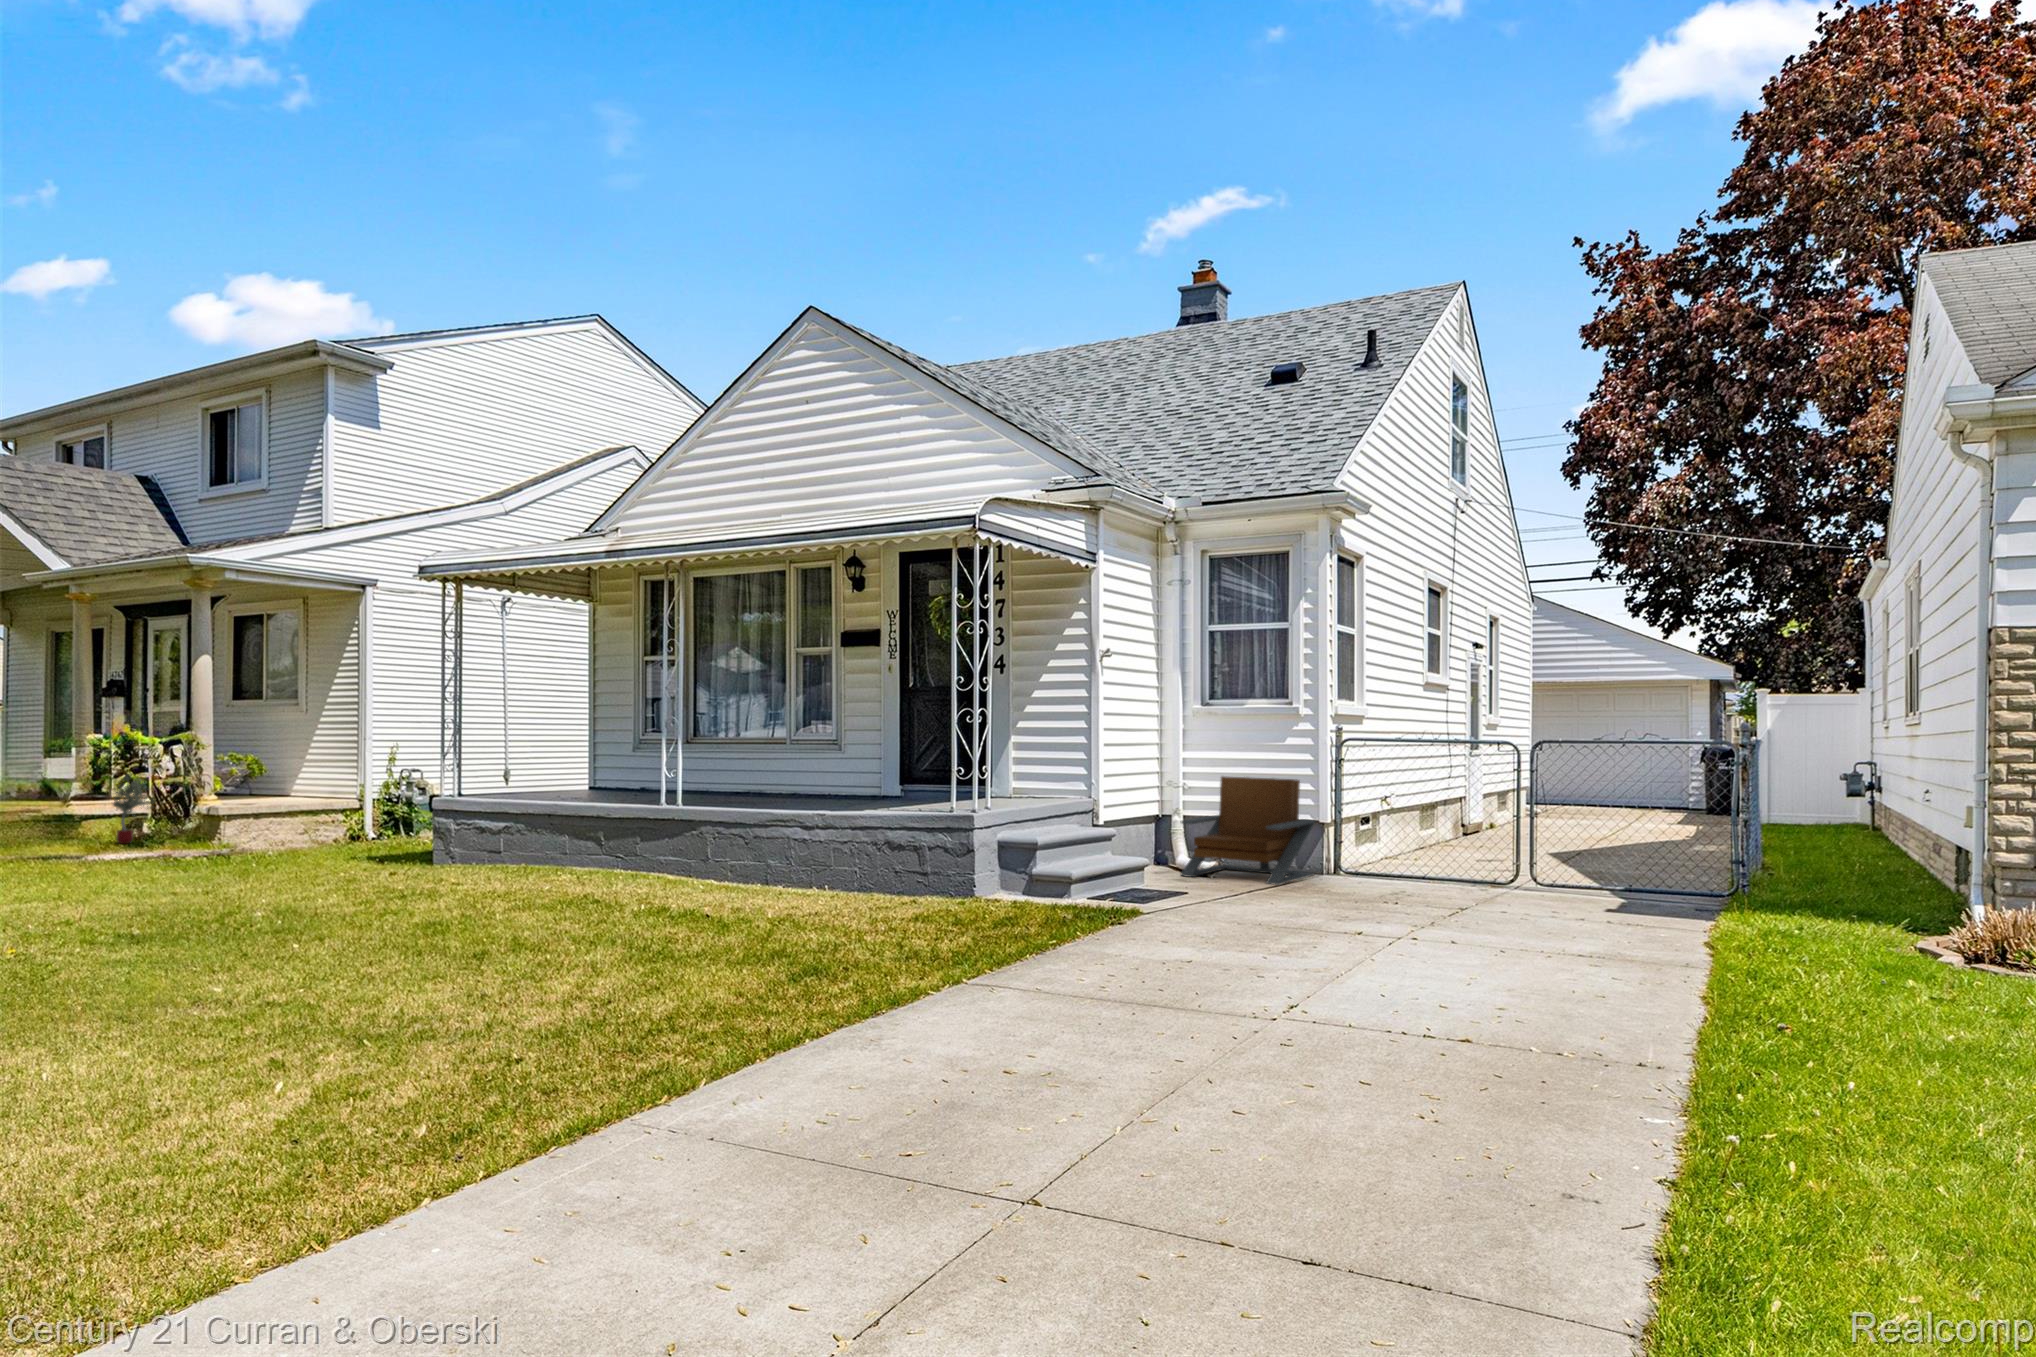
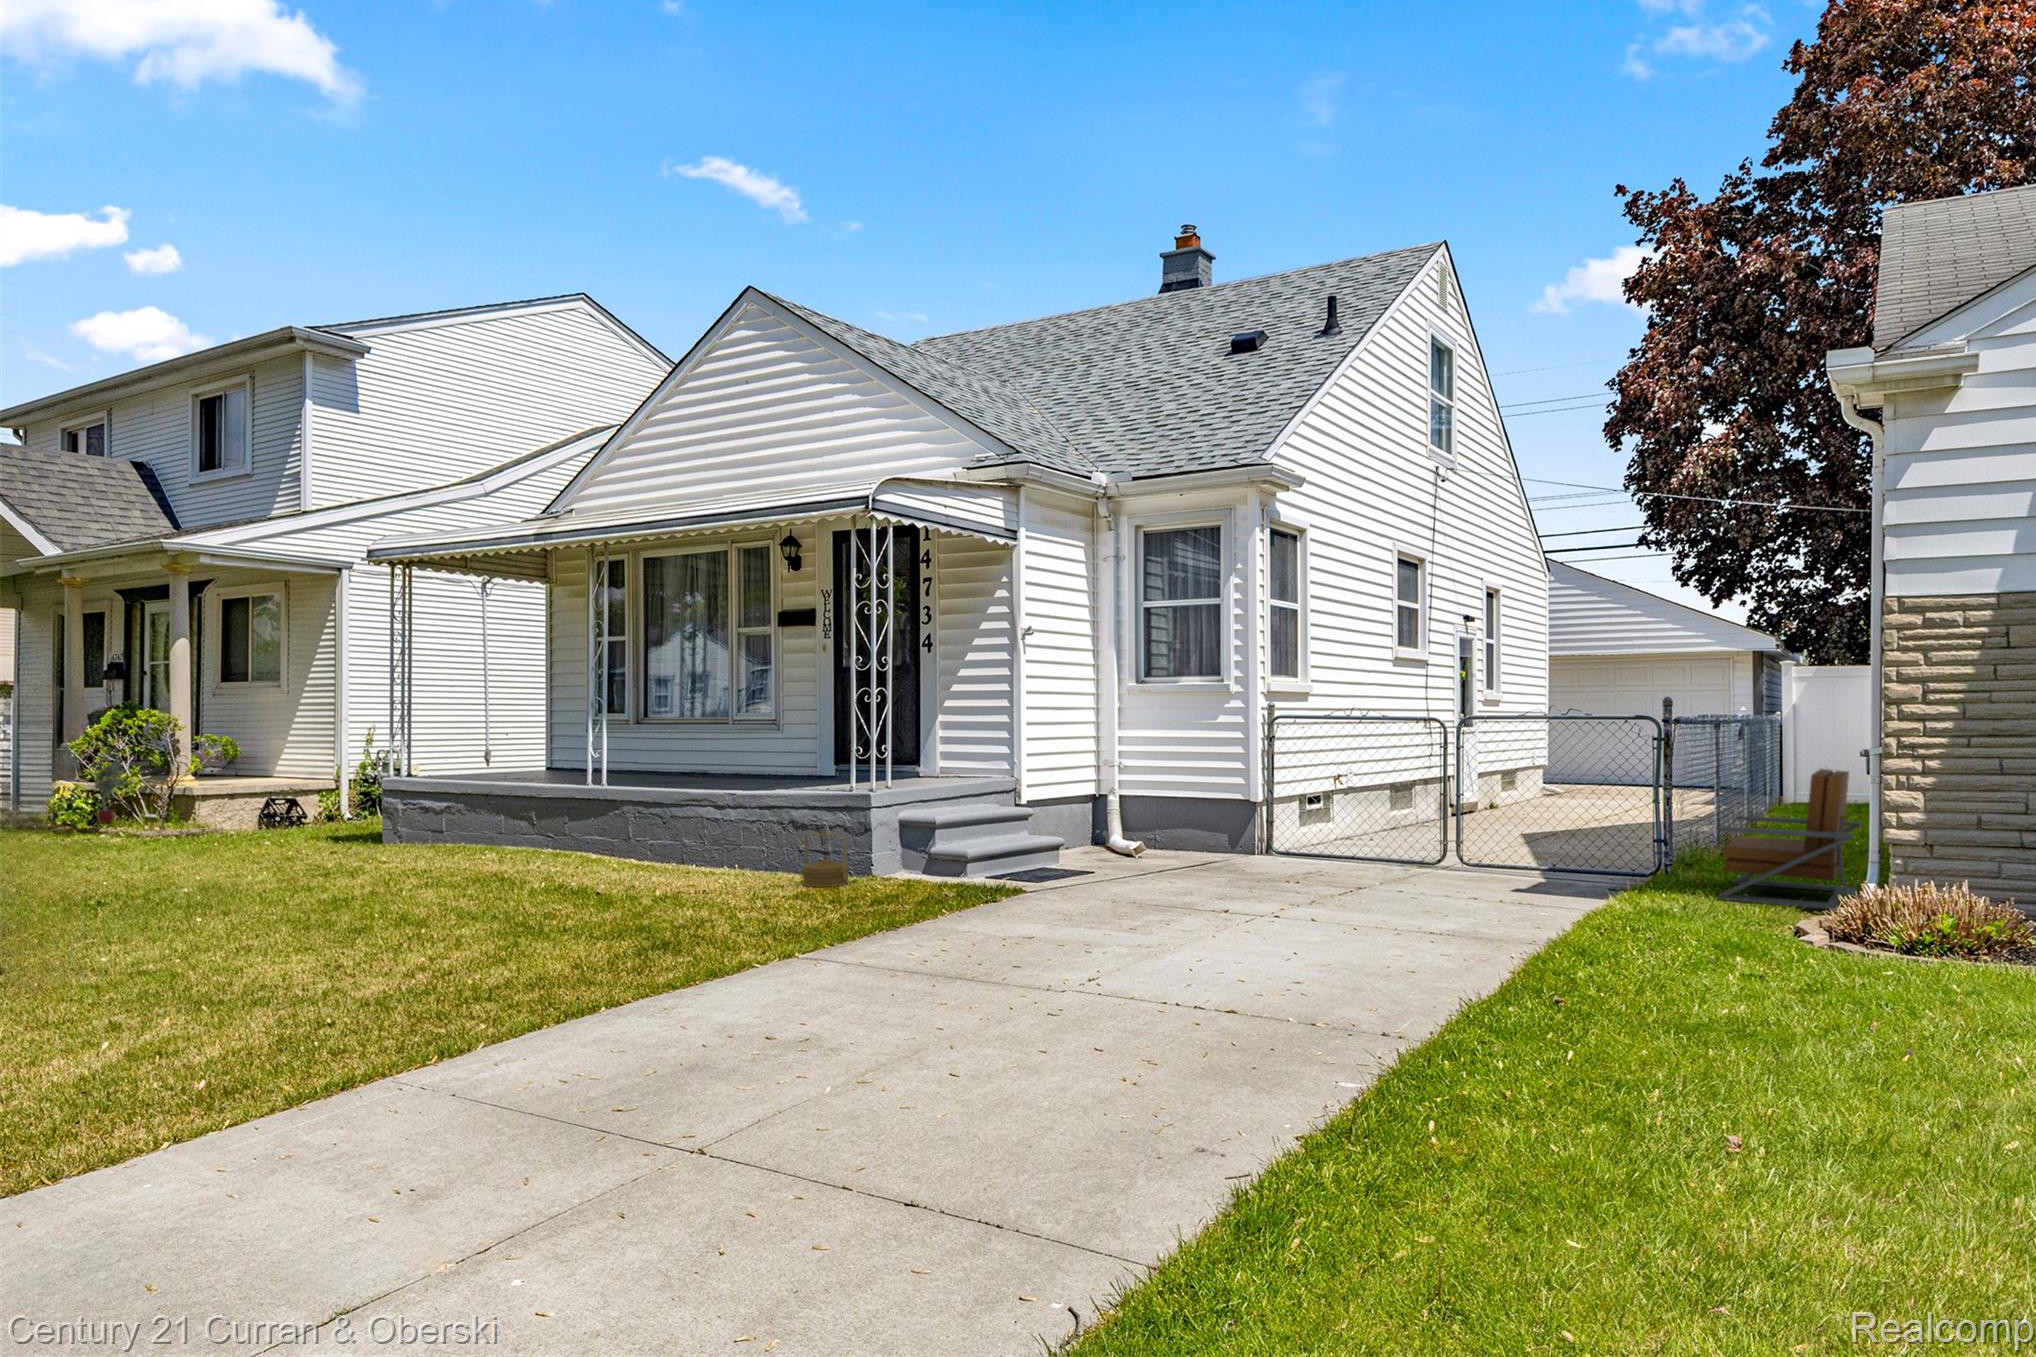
lounge chair: present [1181,776,1315,885] -> present [1717,769,1861,909]
woven basket: none [904,853,951,909] -> present [802,832,849,887]

